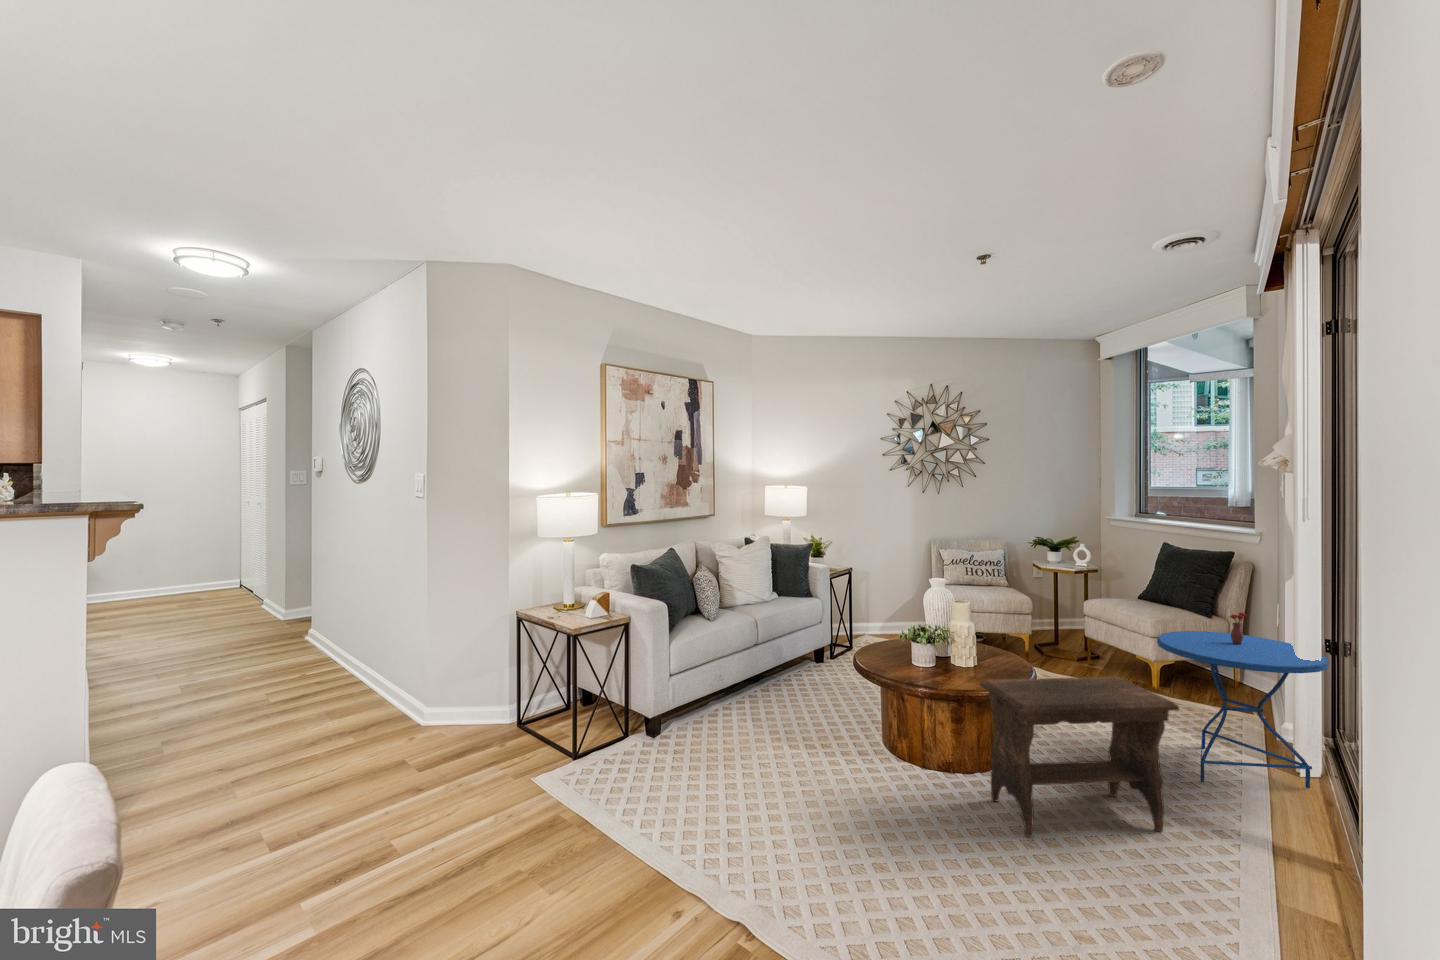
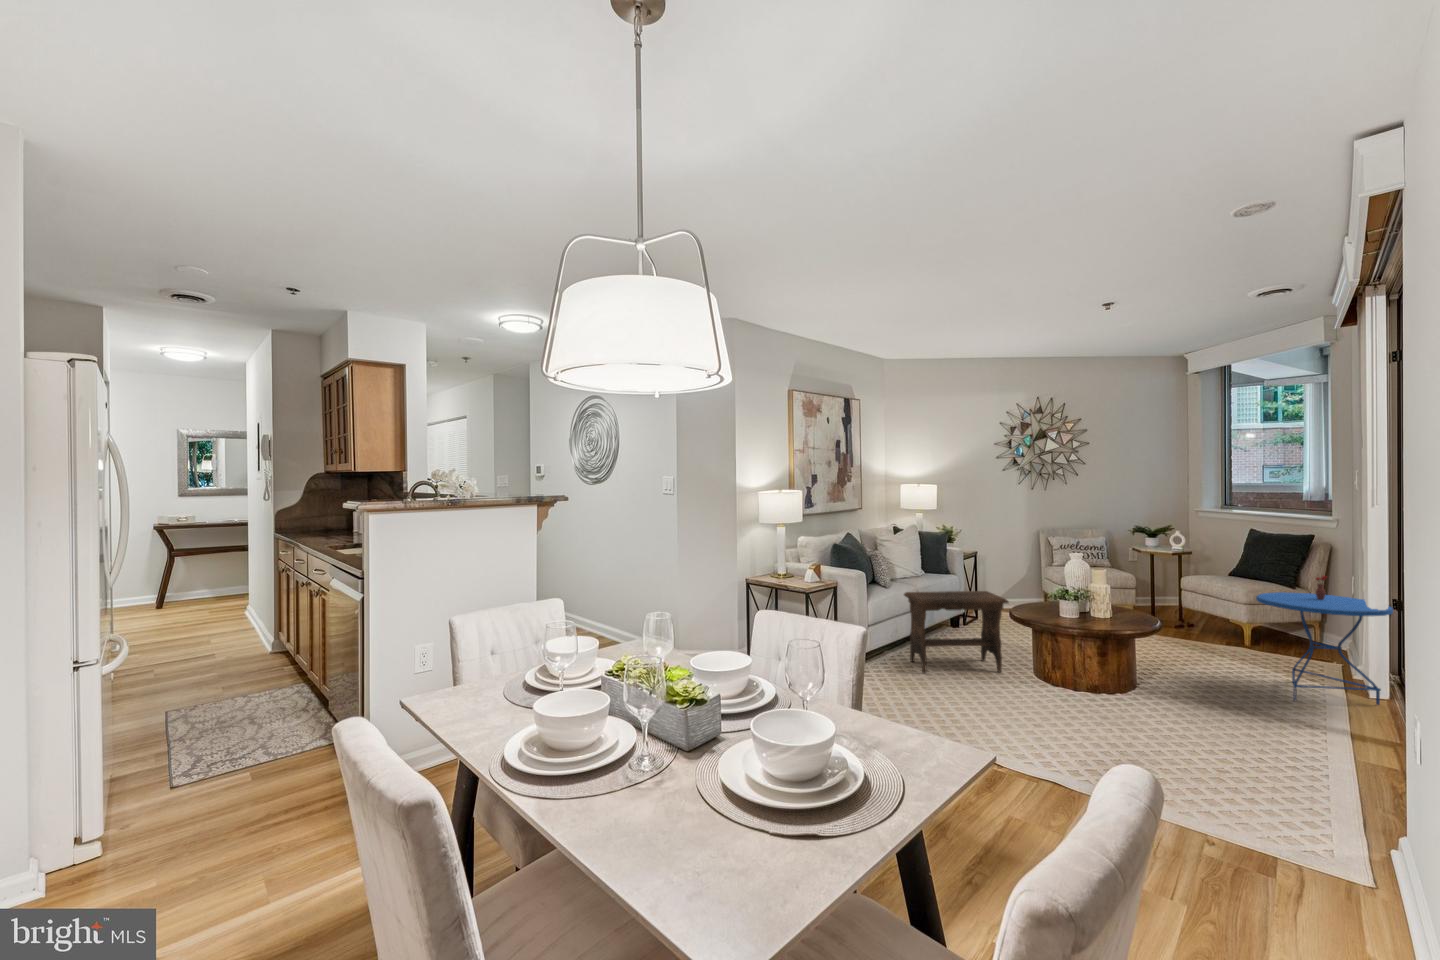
footstool: present [980,677,1179,837] -> present [904,591,1008,673]

